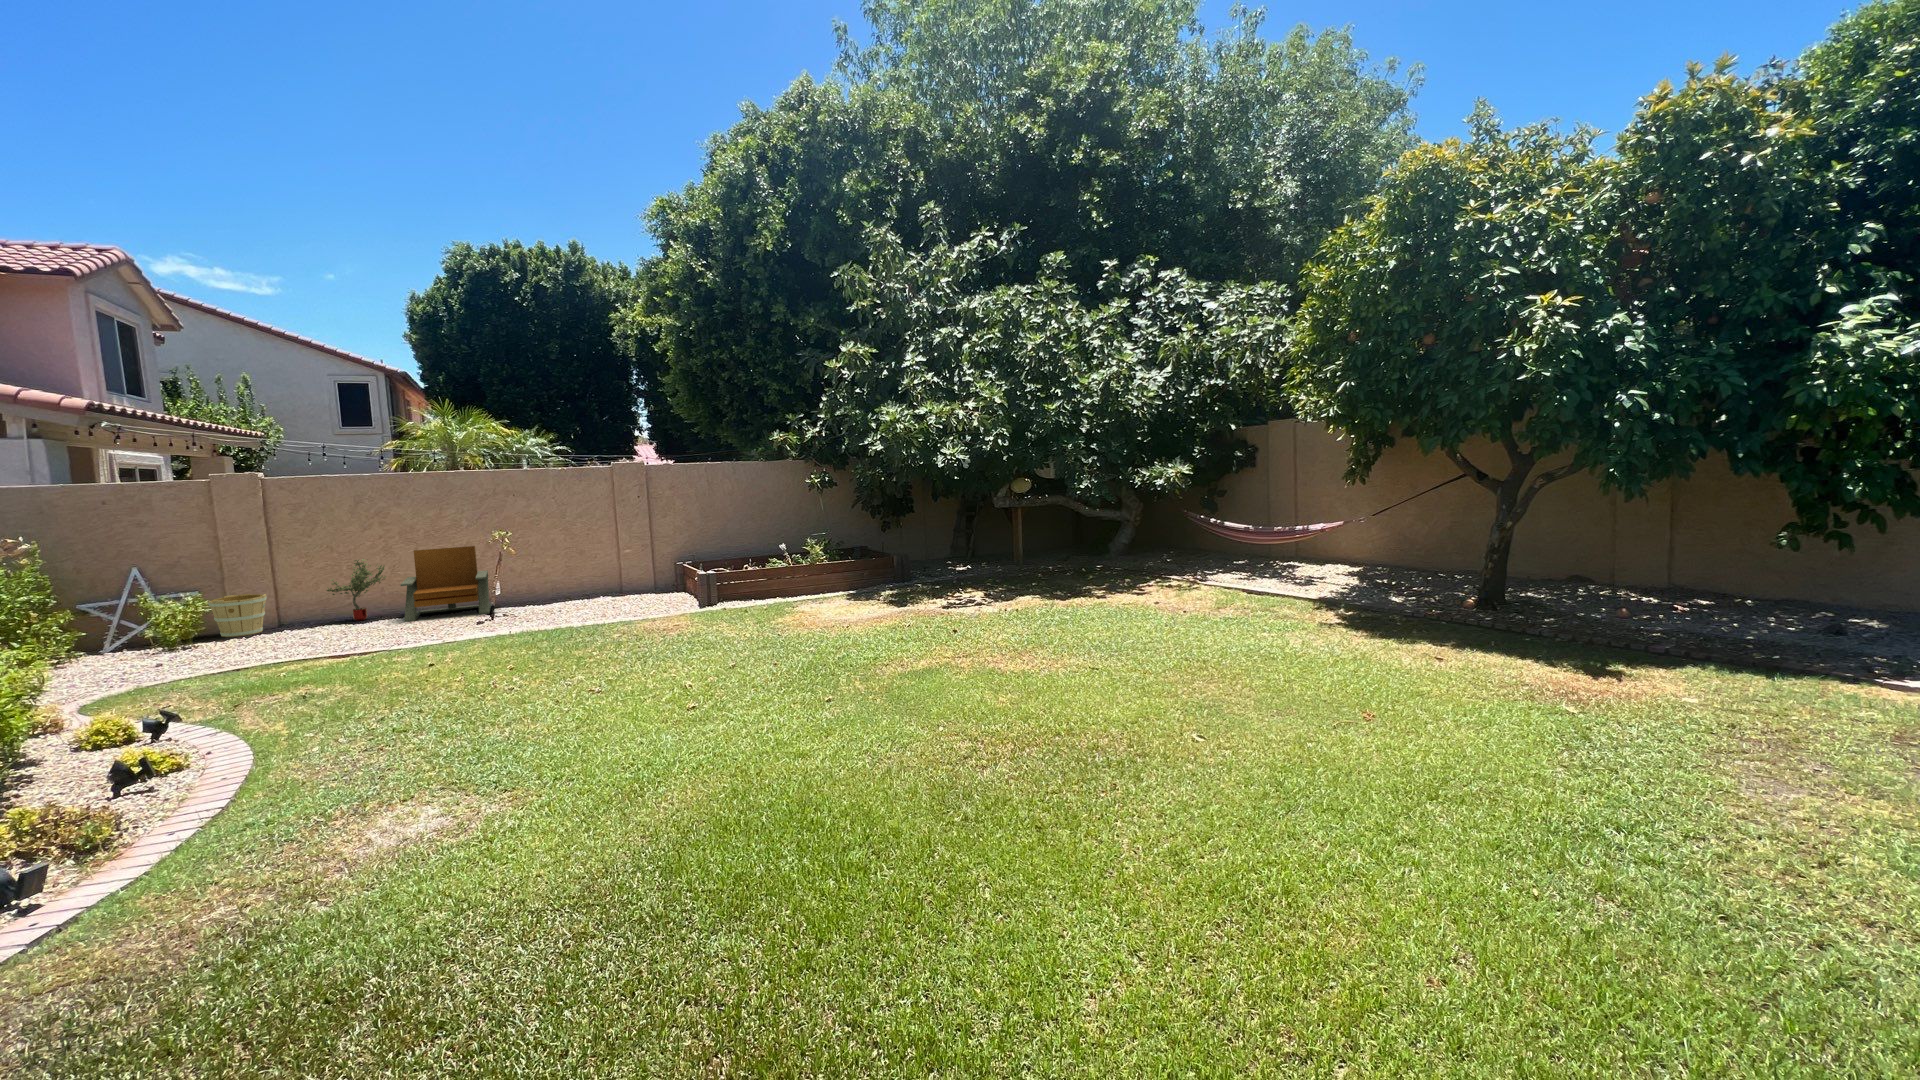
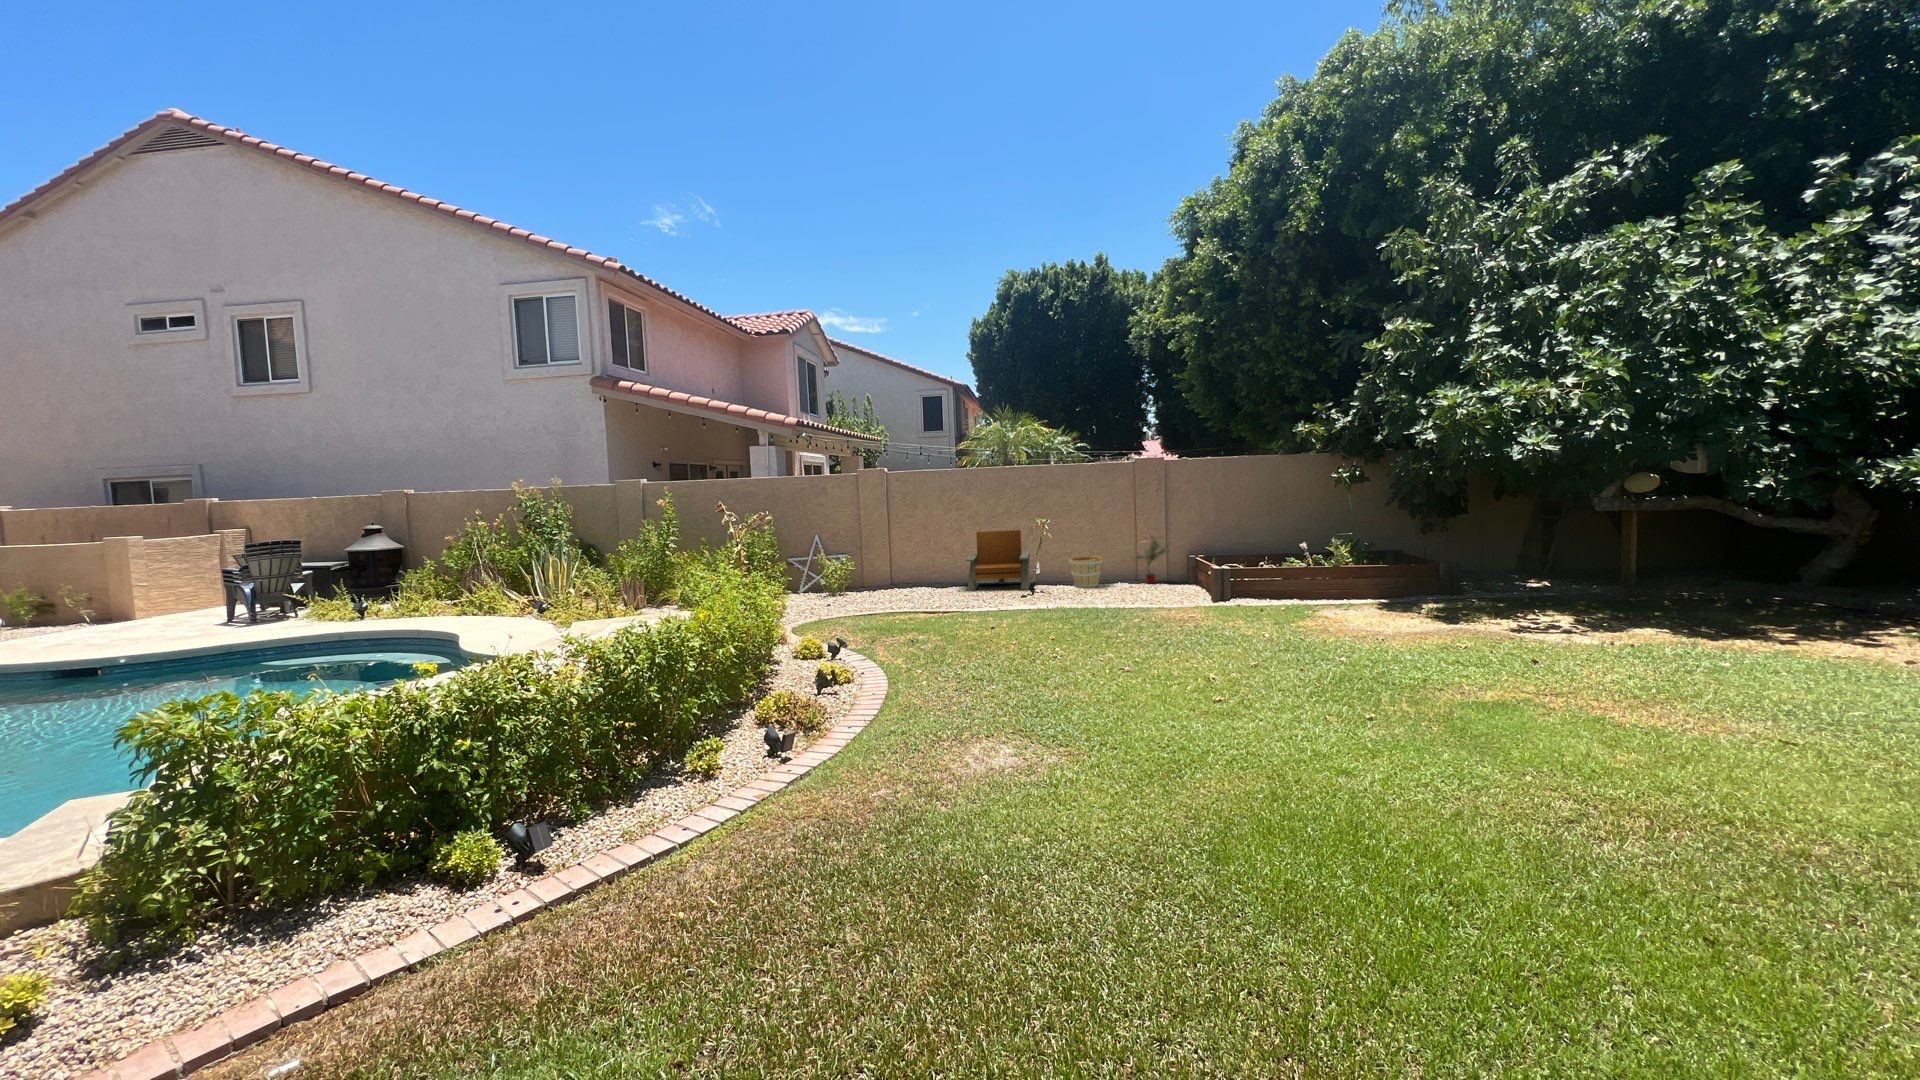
potted tree: present [327,559,386,621] -> present [1132,536,1169,584]
wooden bucket: present [208,594,267,637] -> present [1069,556,1103,588]

